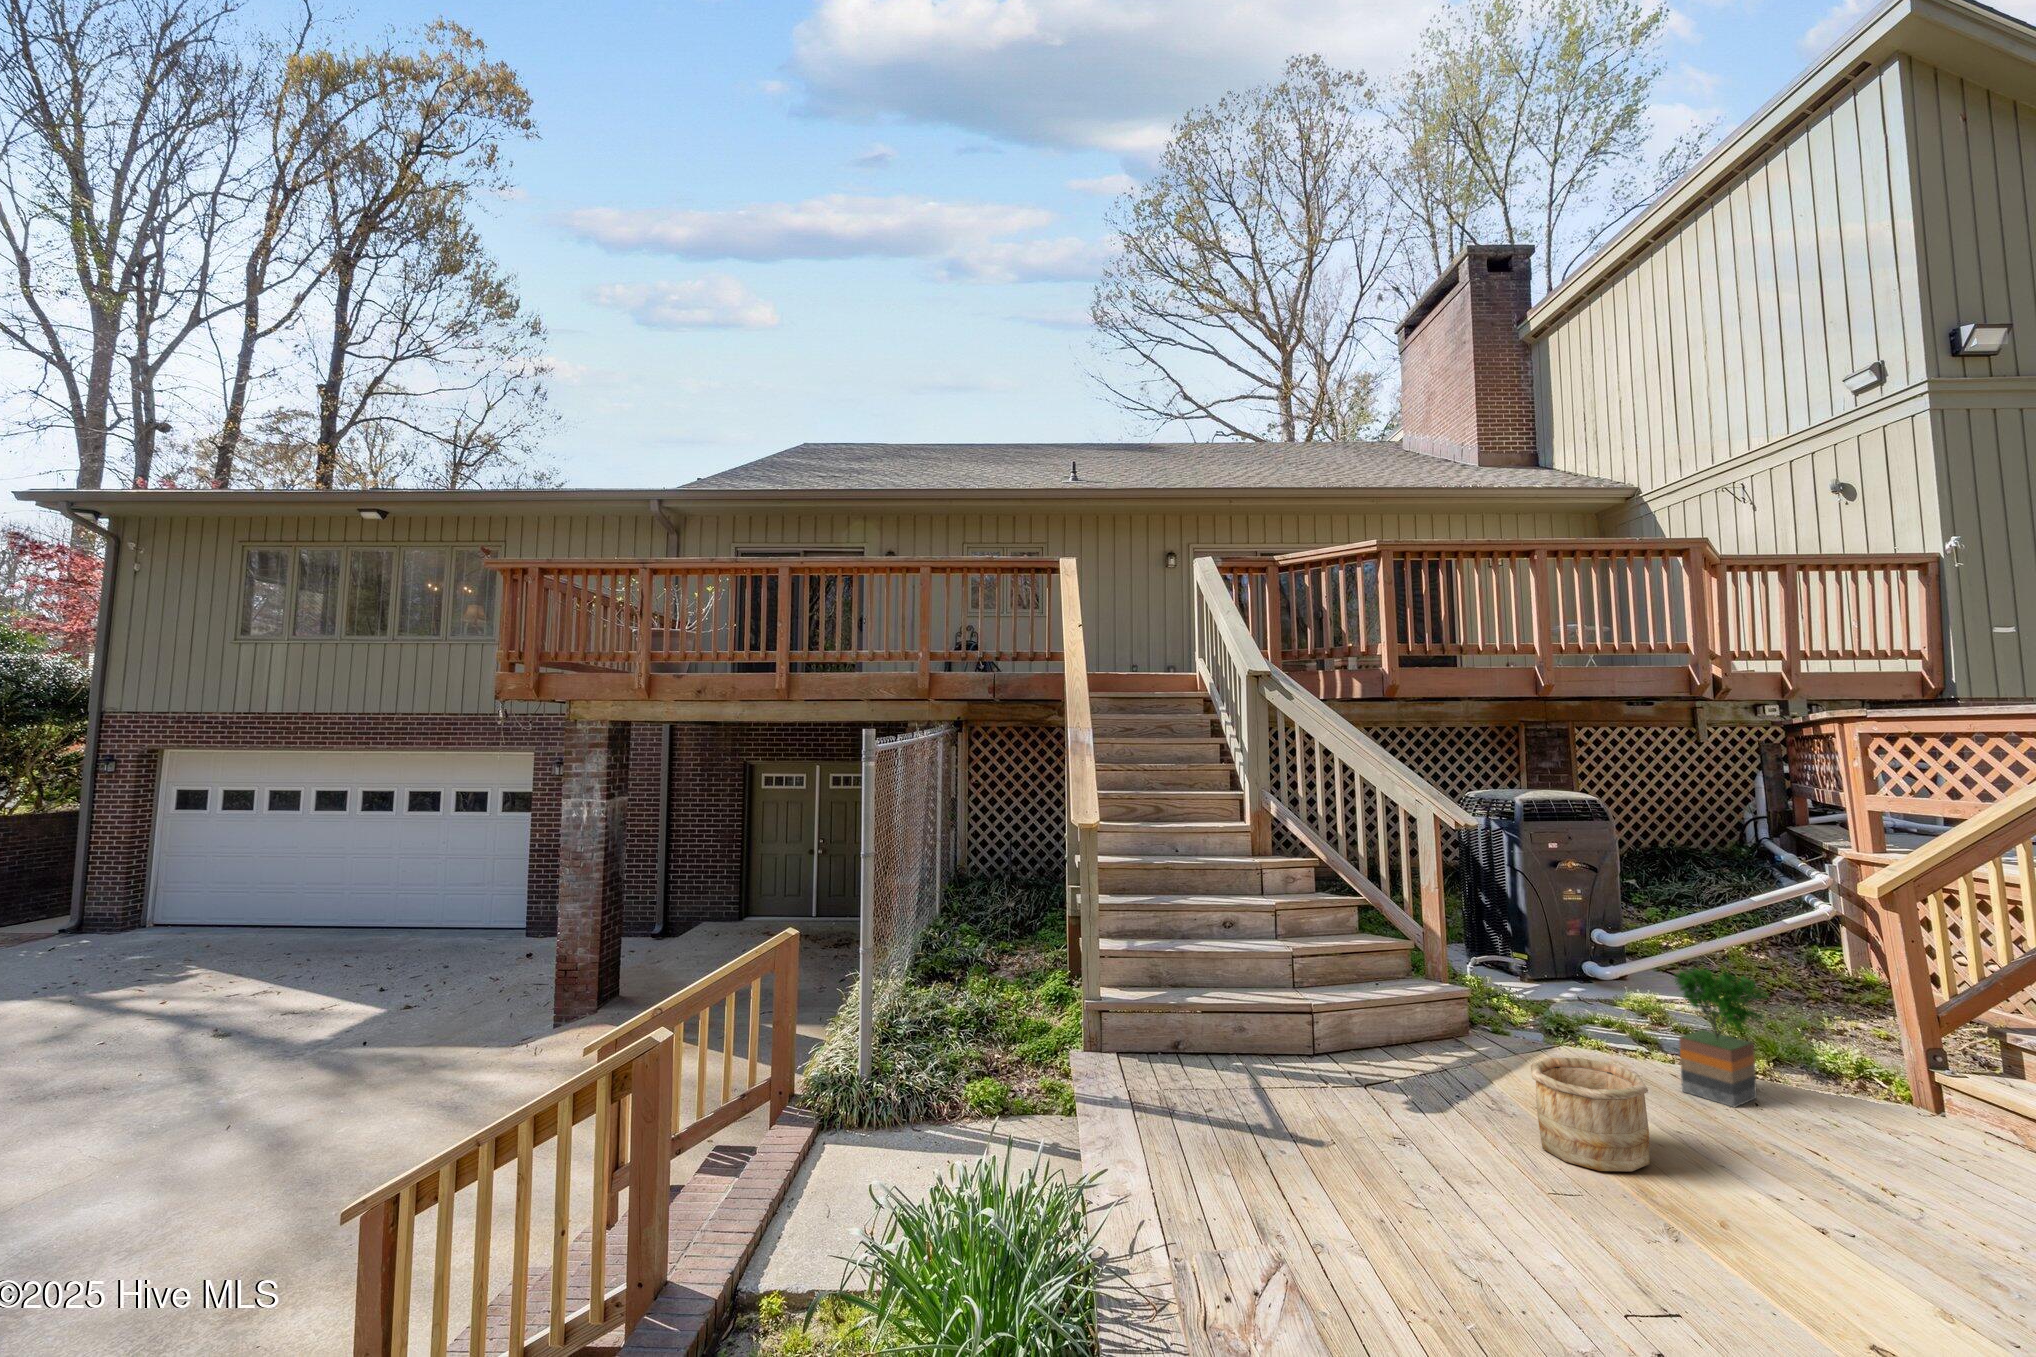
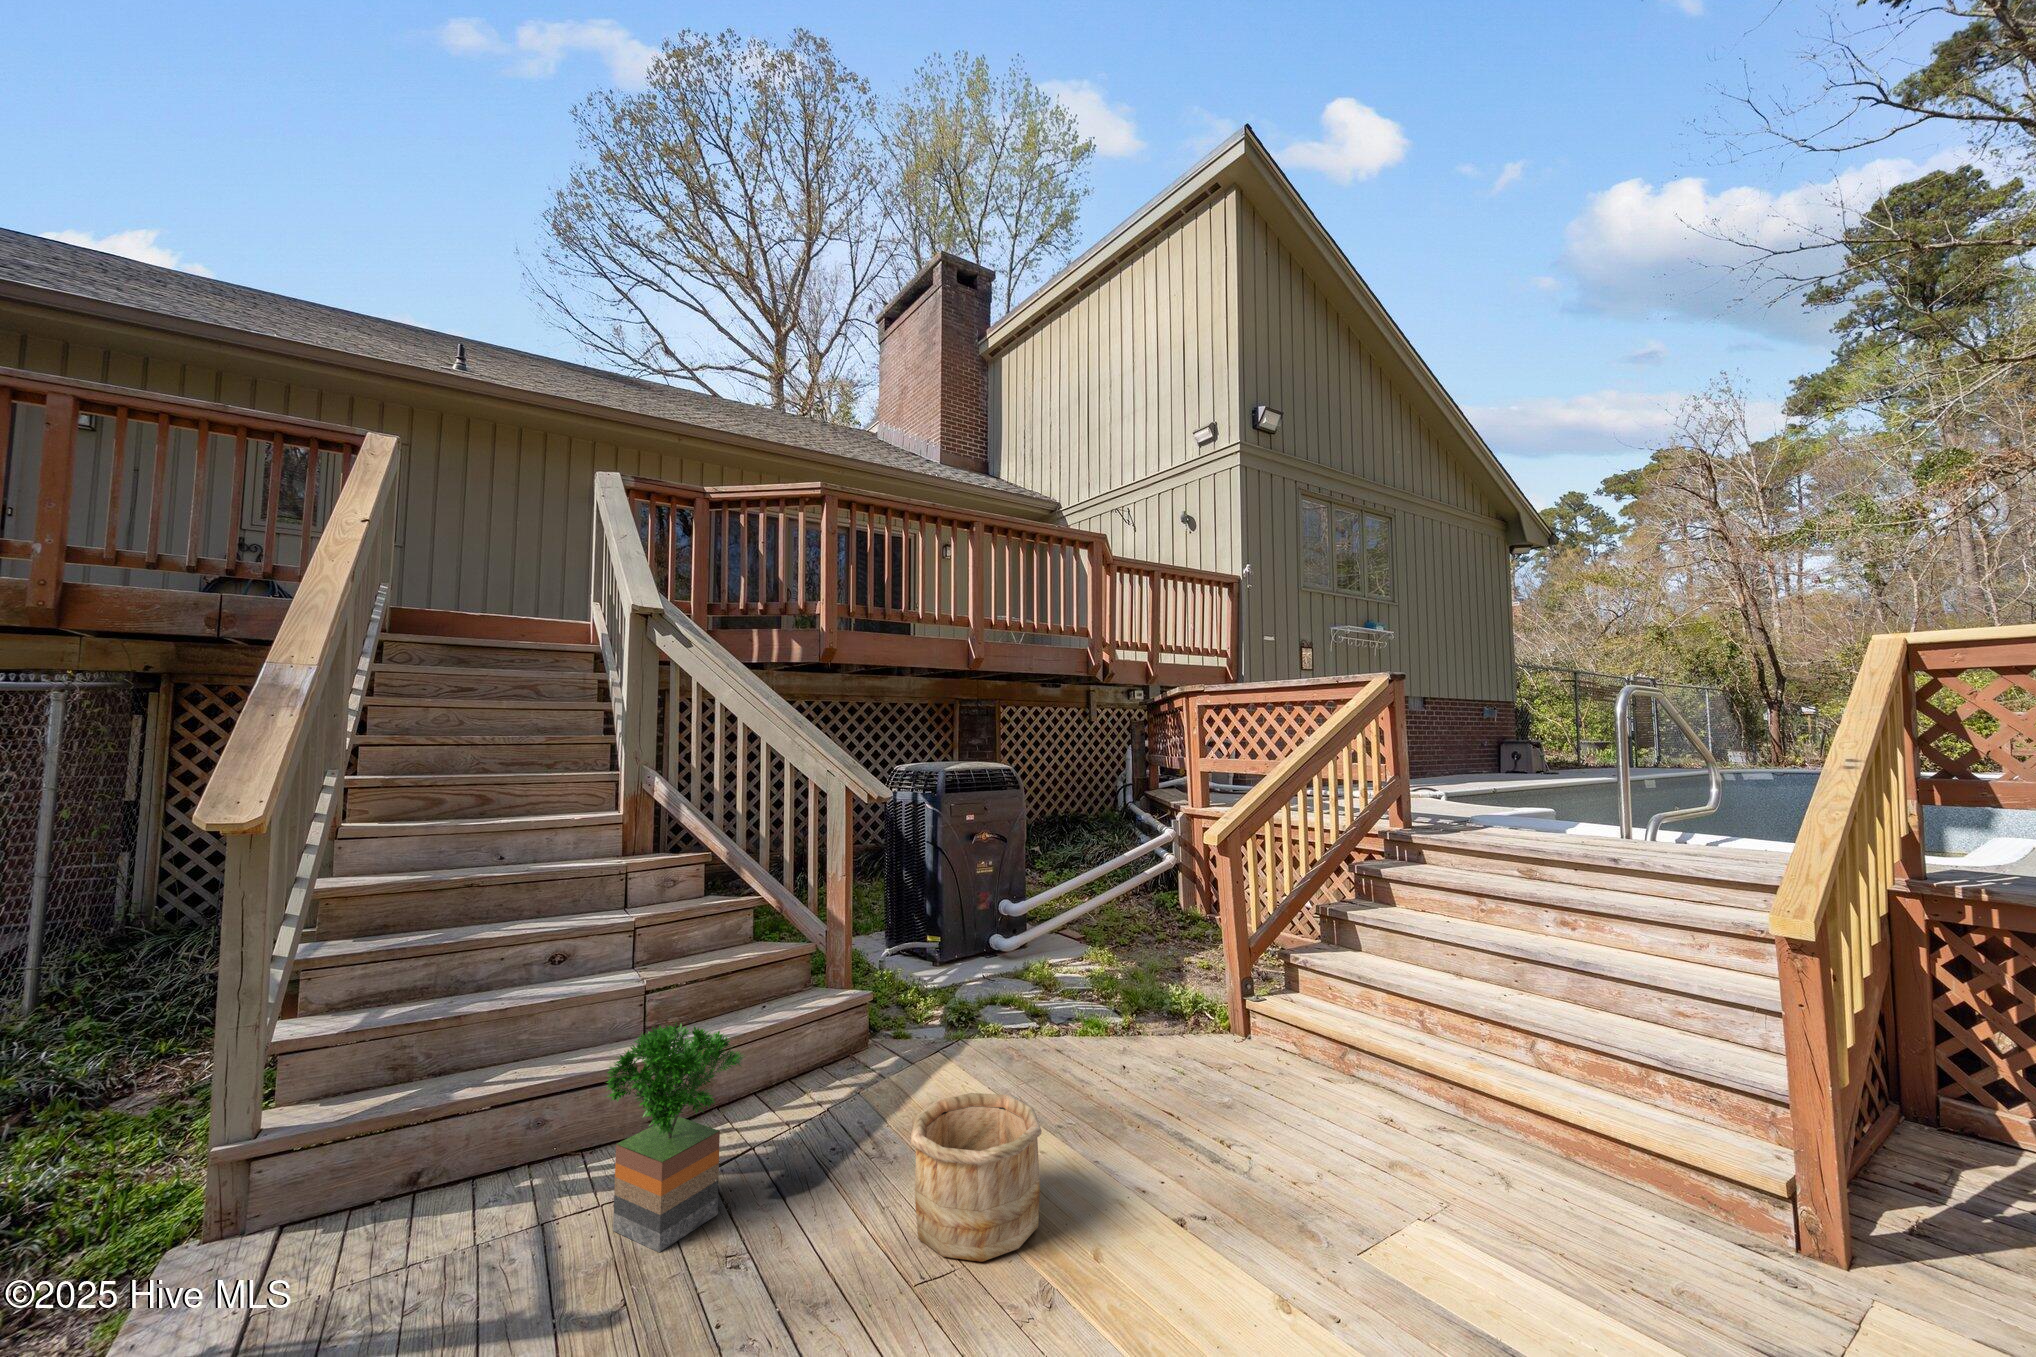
potted tree: present [1673,969,1767,1107] -> present [606,1022,743,1252]

